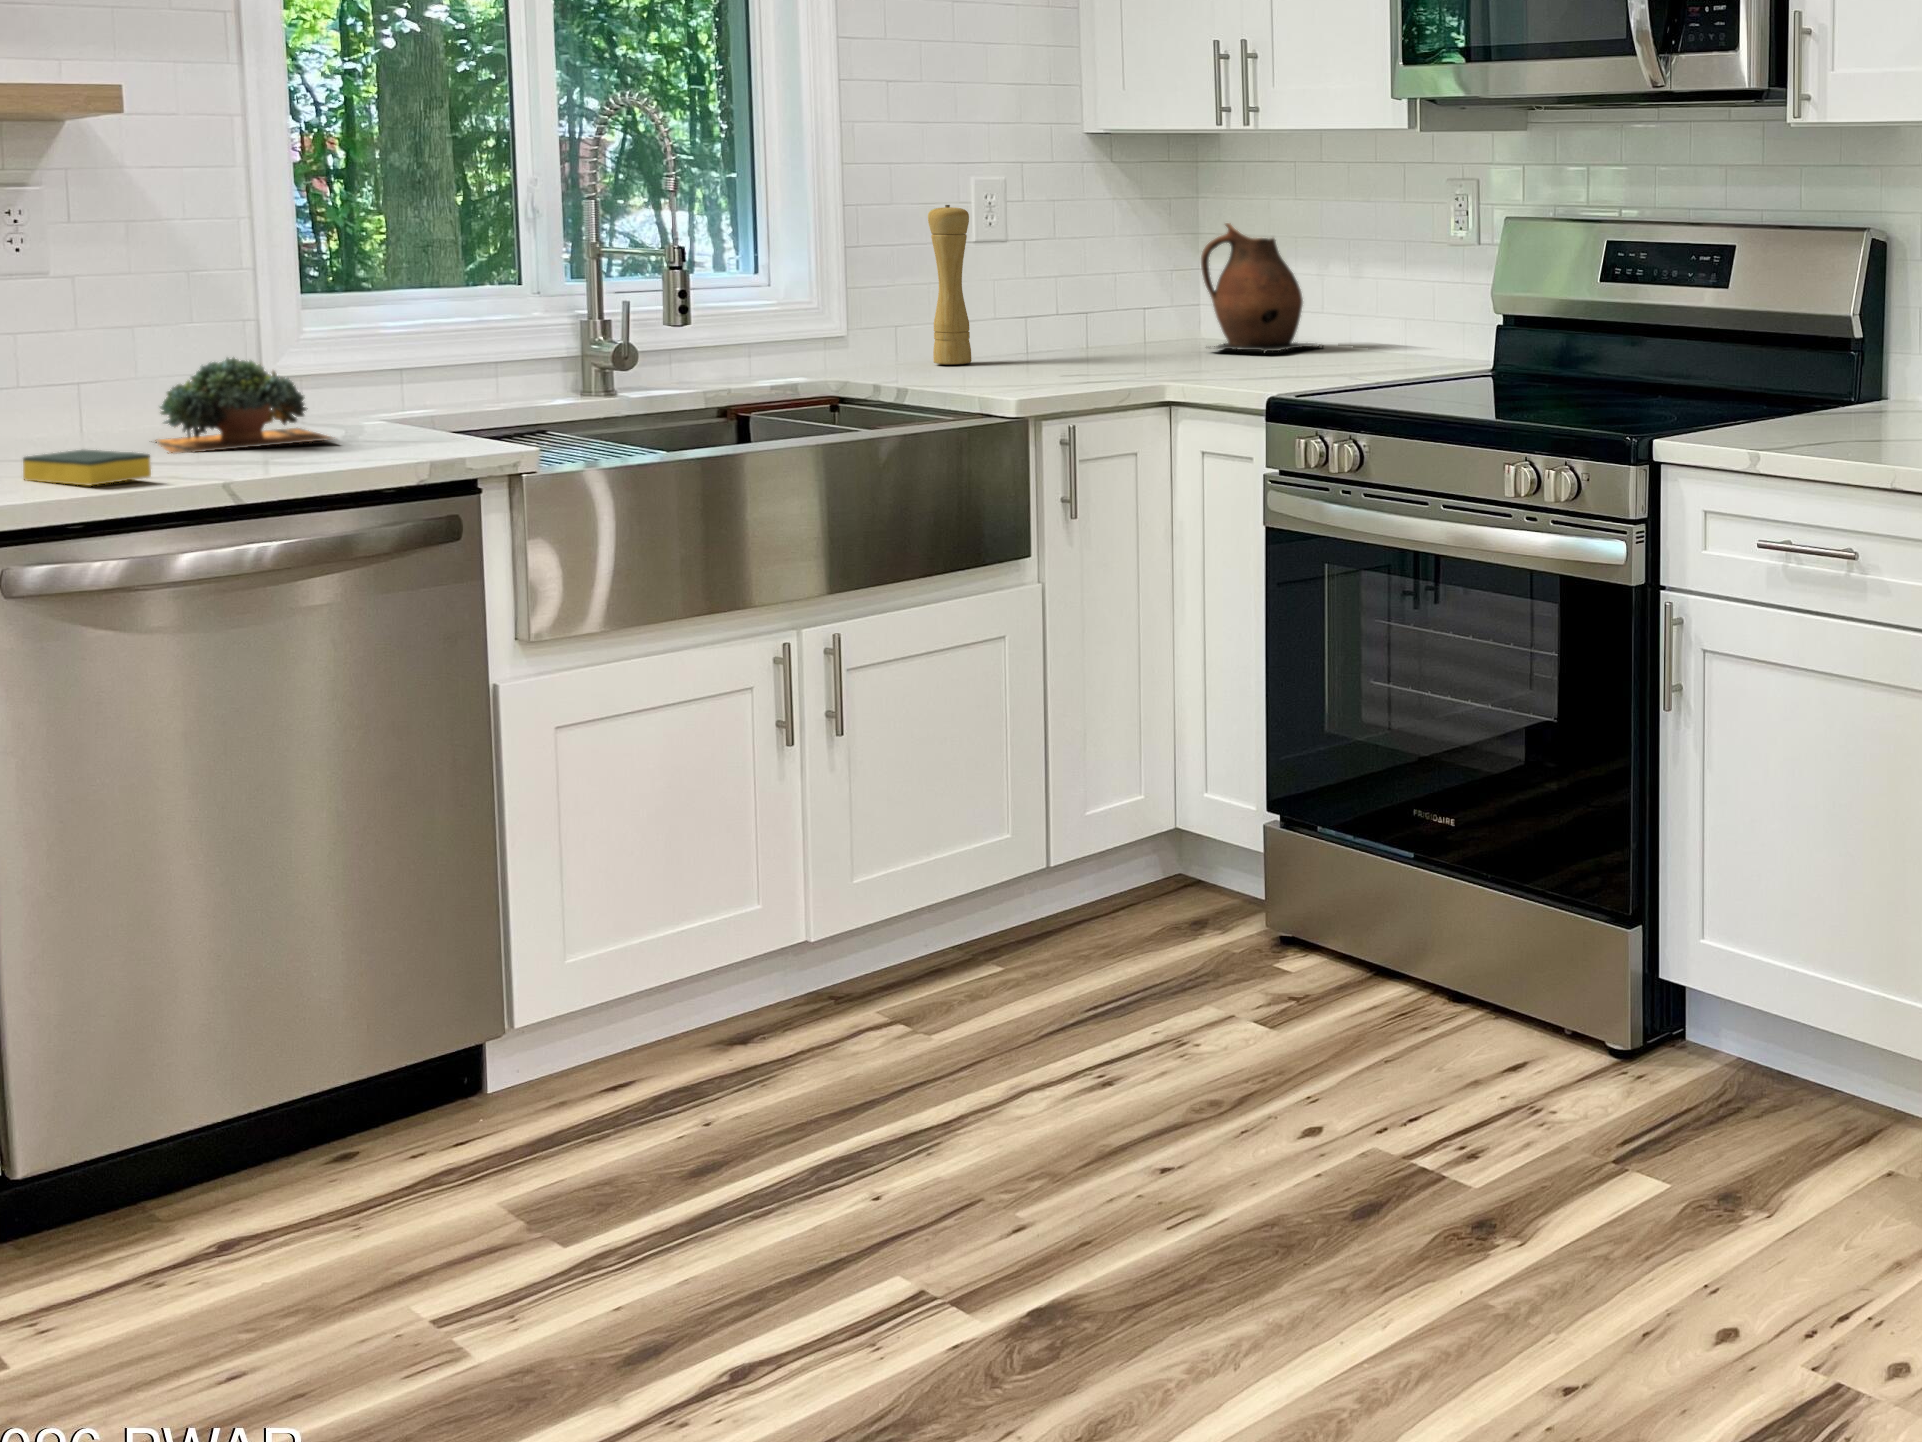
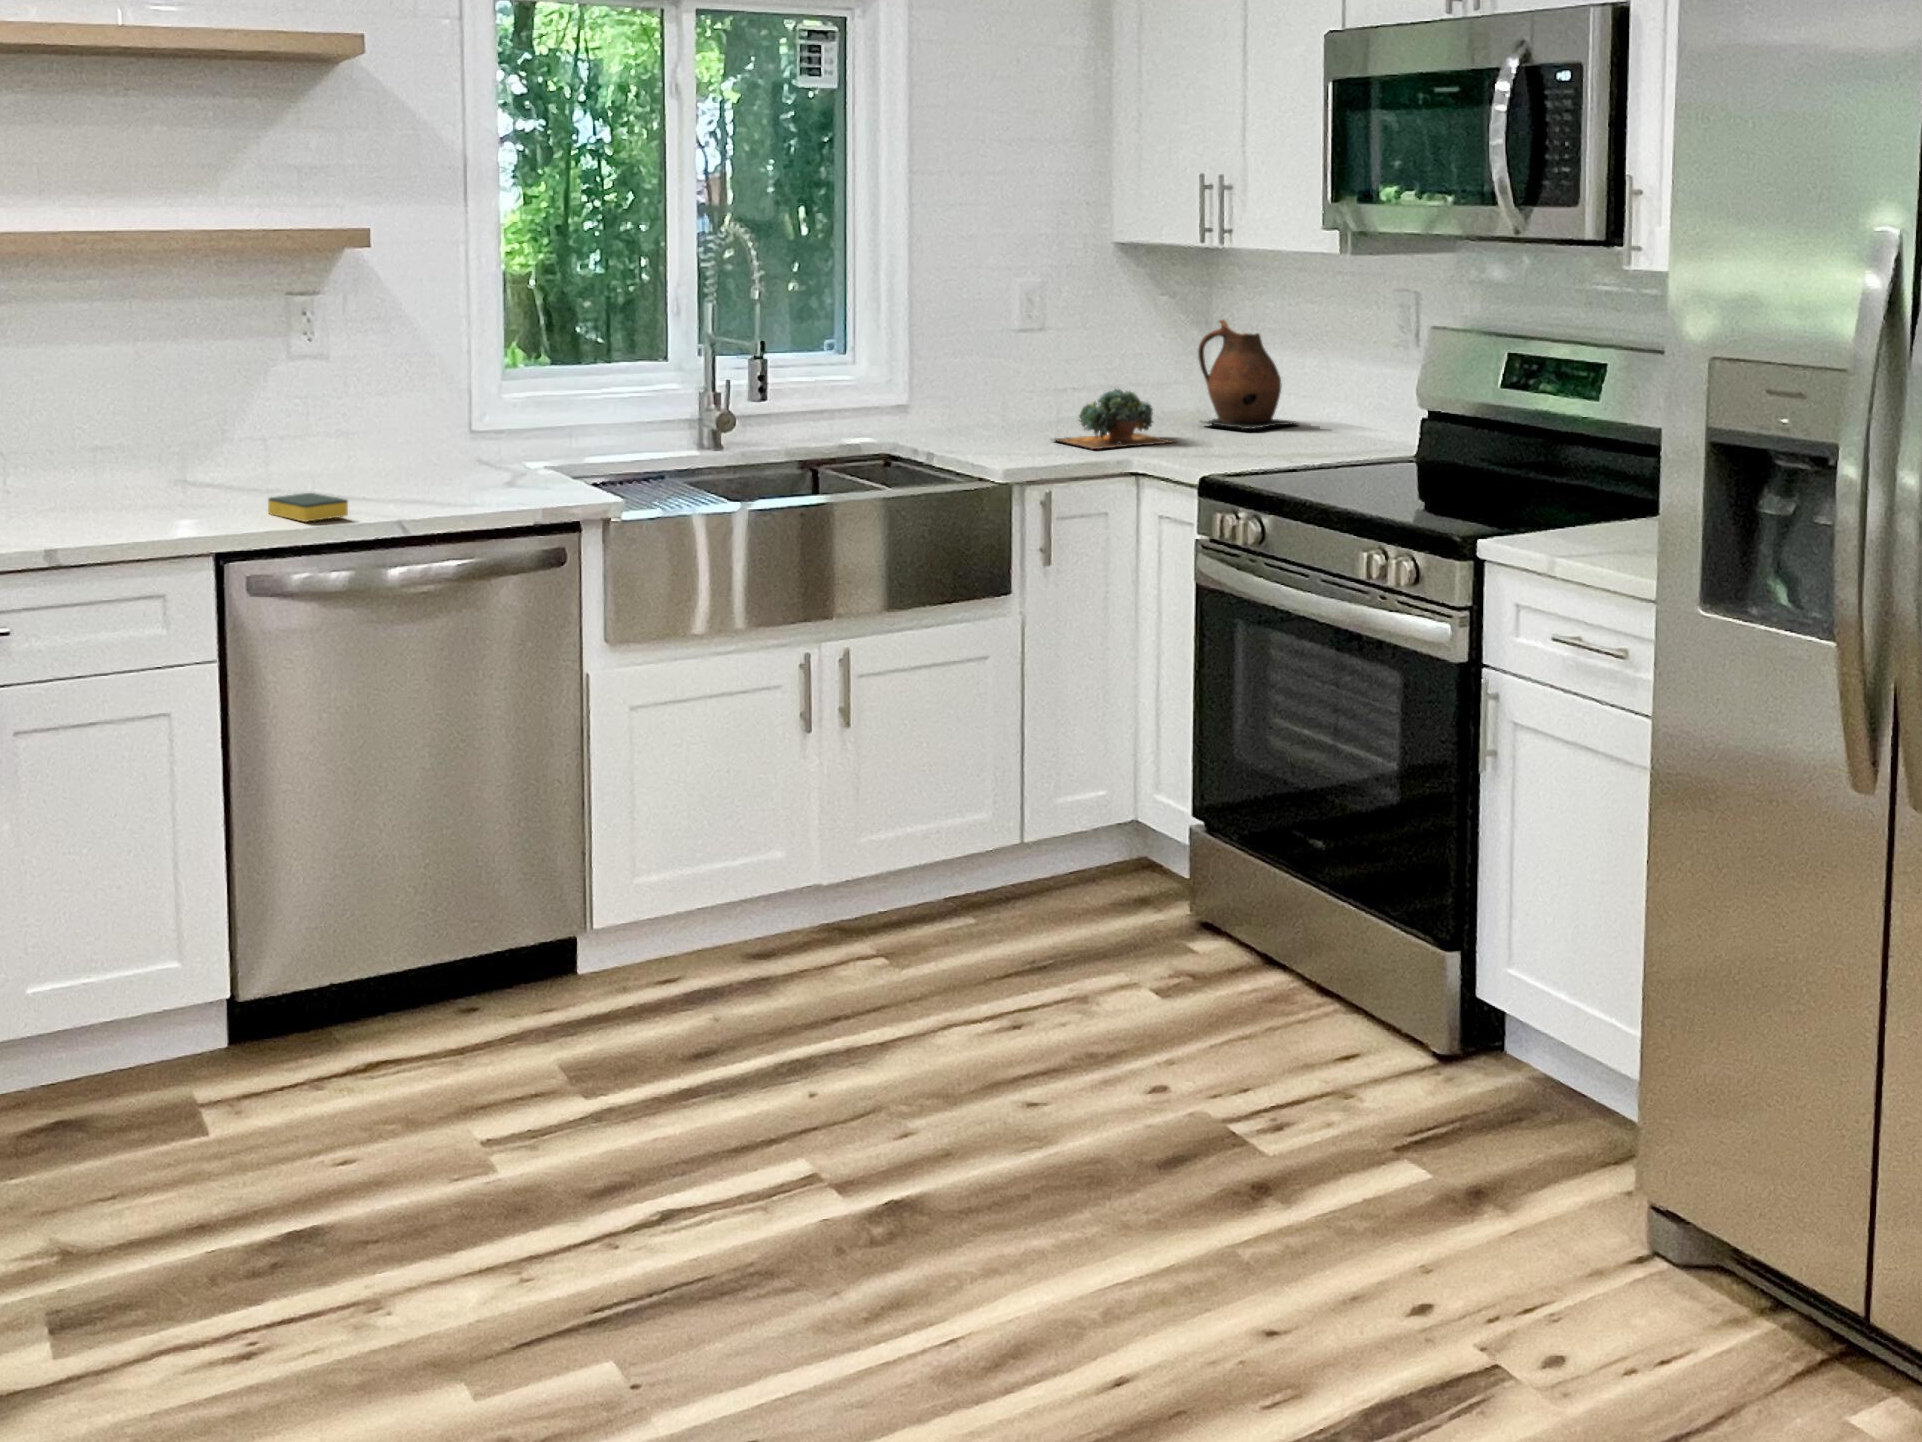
pepper mill: present [928,205,971,364] -> none [976,302,1009,429]
succulent plant: present [155,358,335,454] -> present [1054,389,1173,449]

